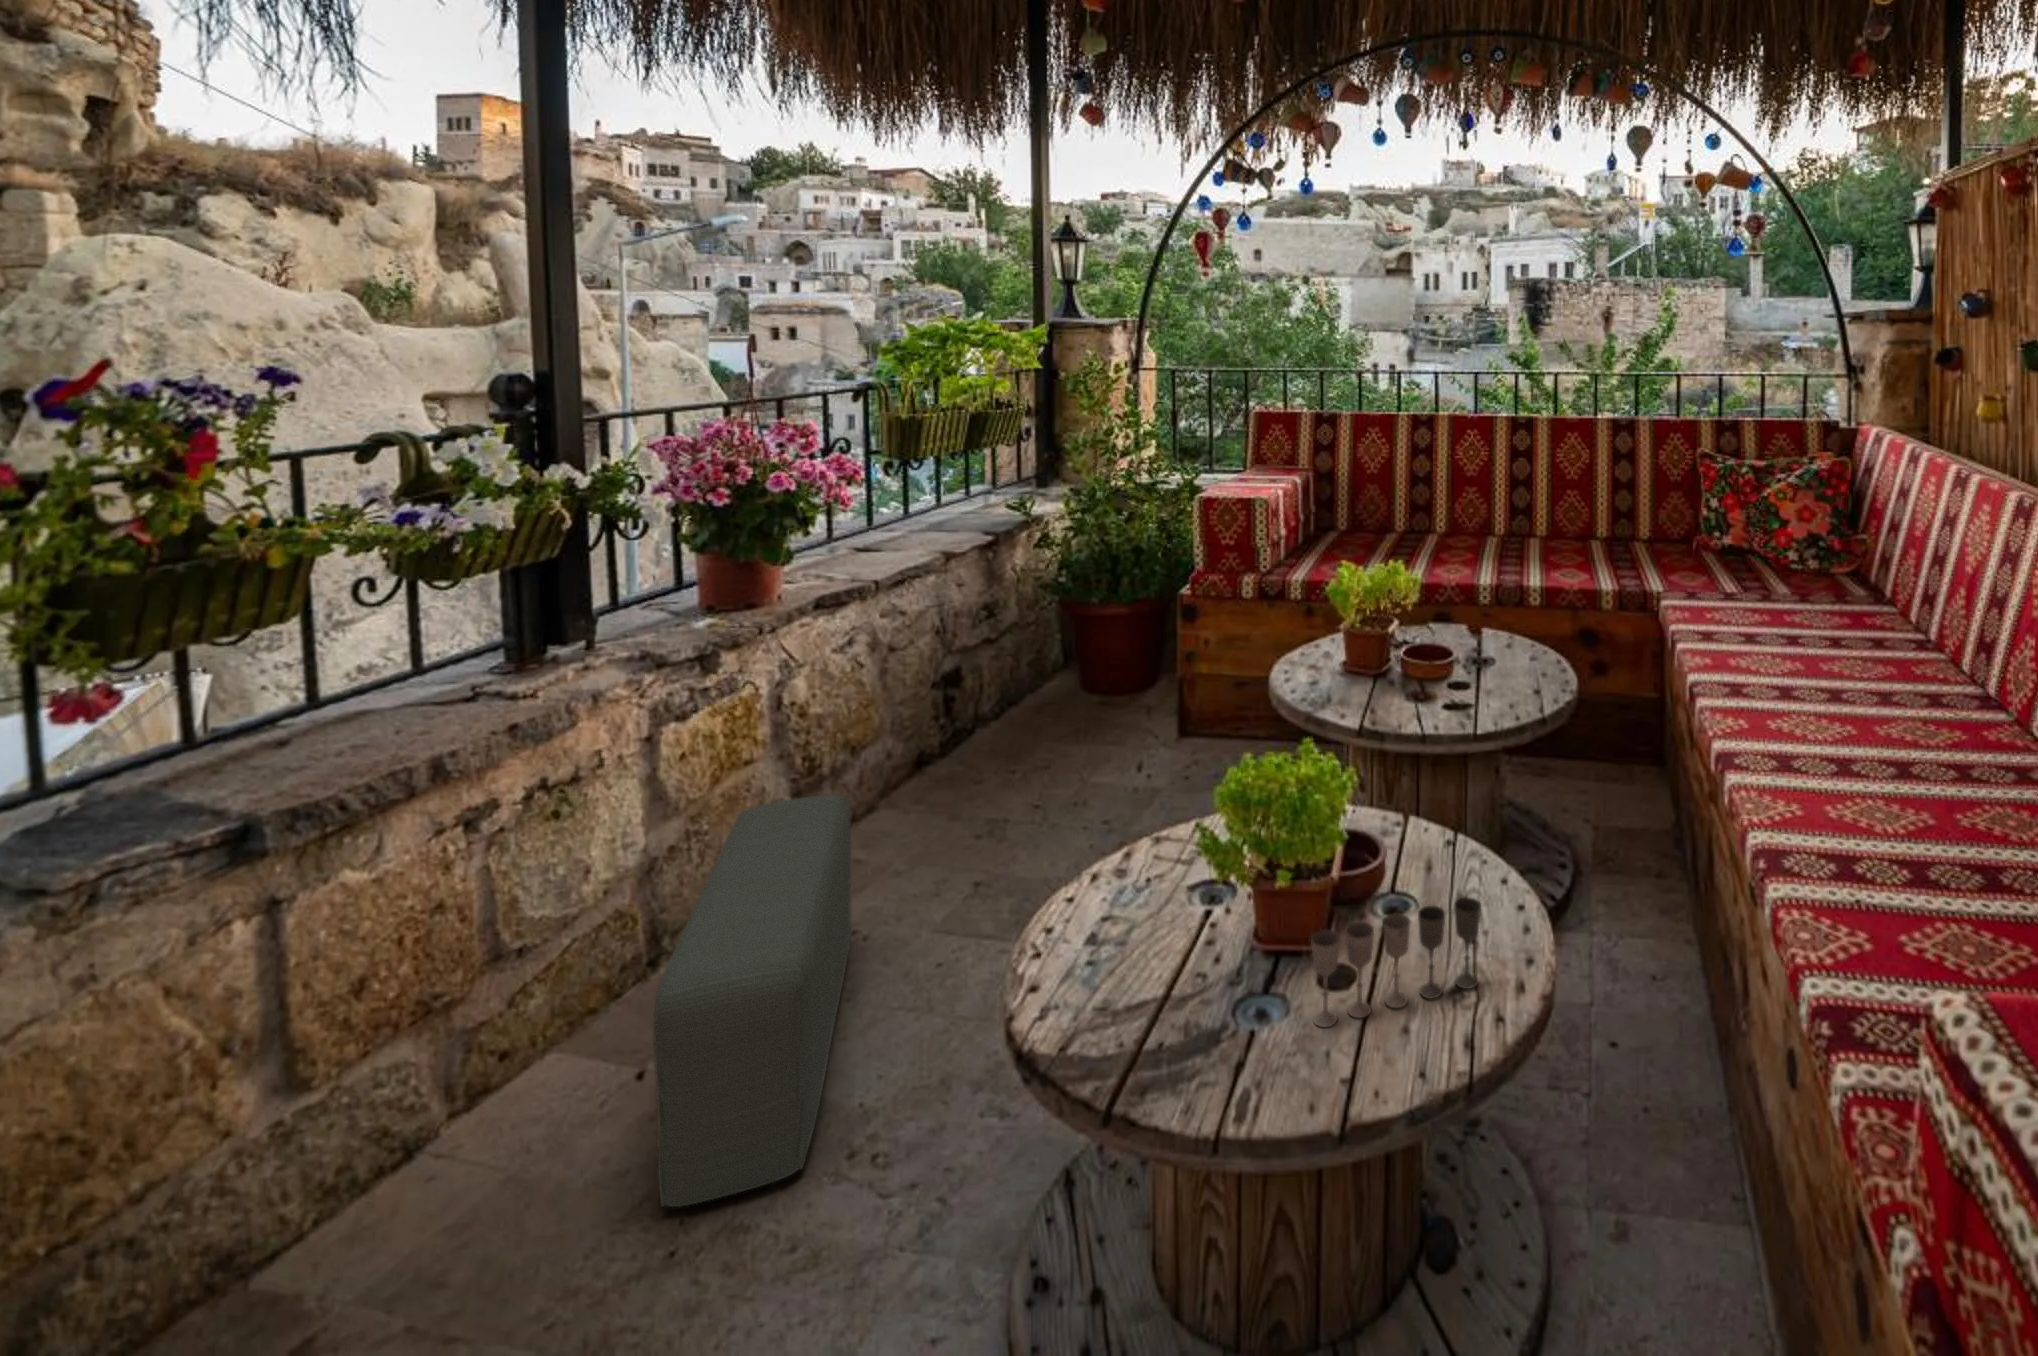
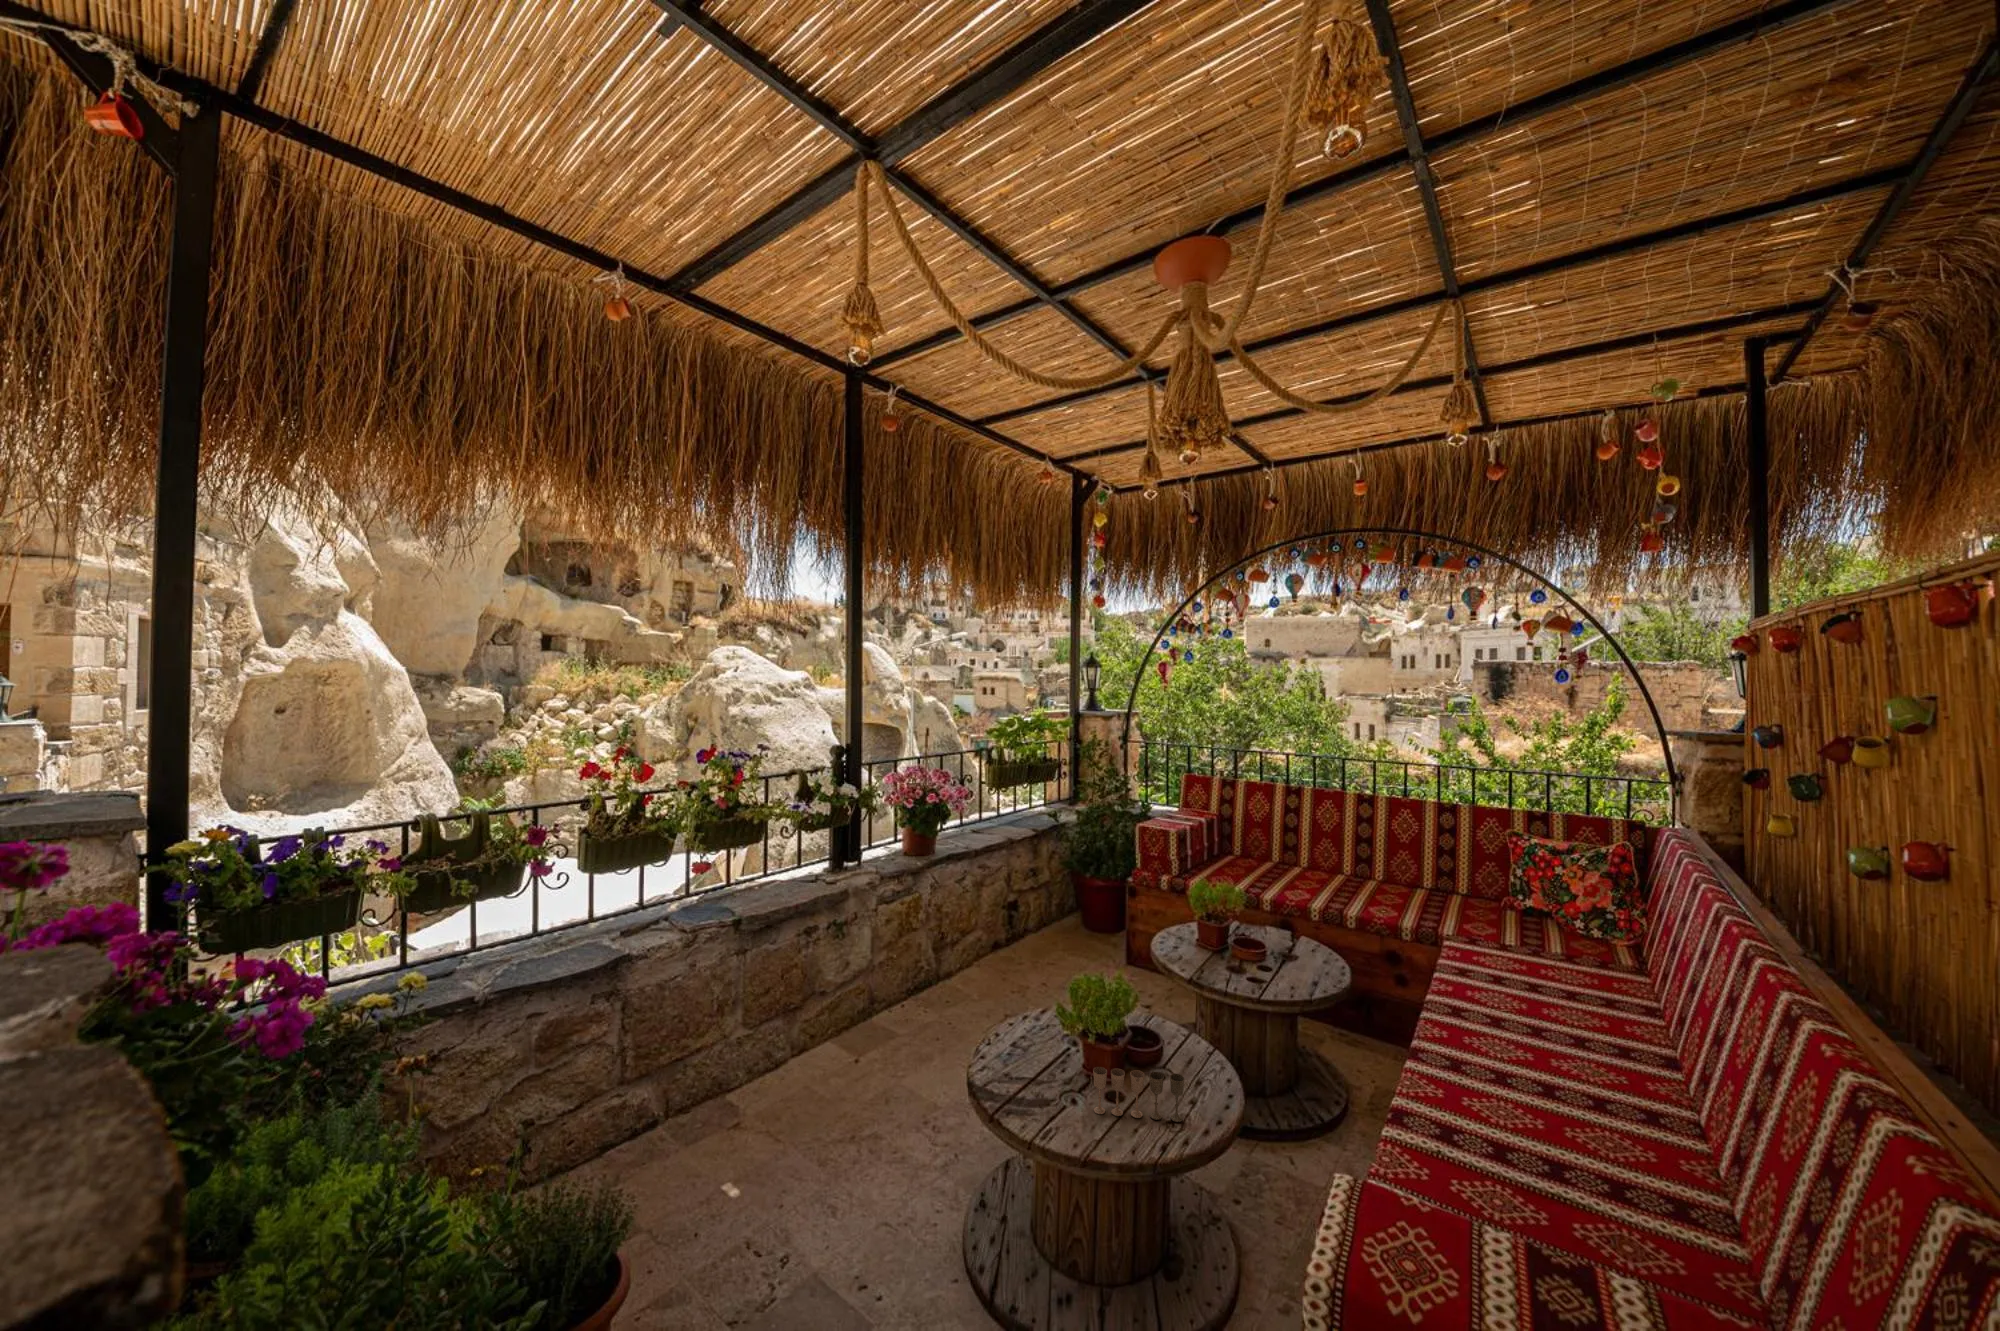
pouf: present [653,795,852,1207] -> none [862,952,950,1117]

